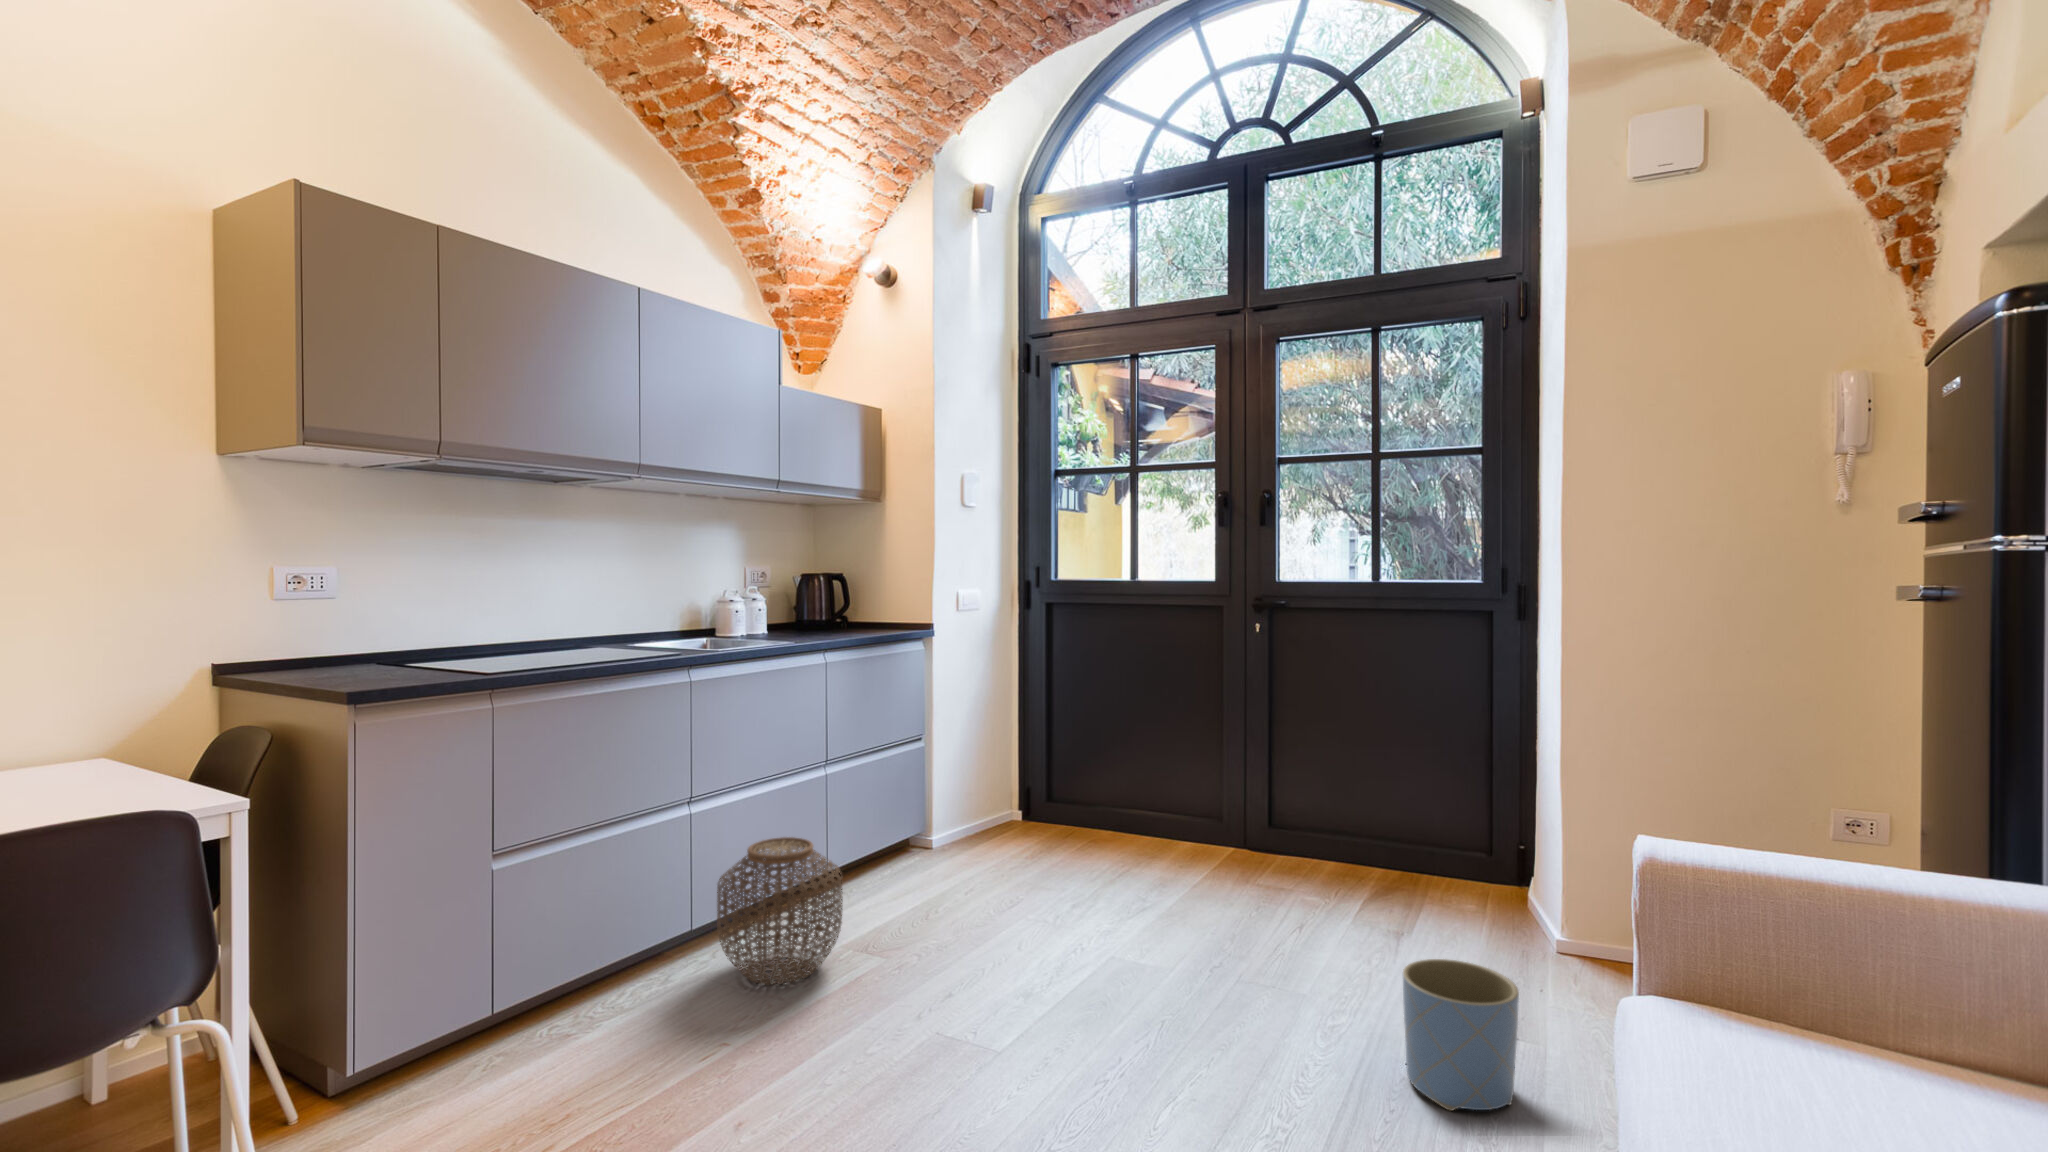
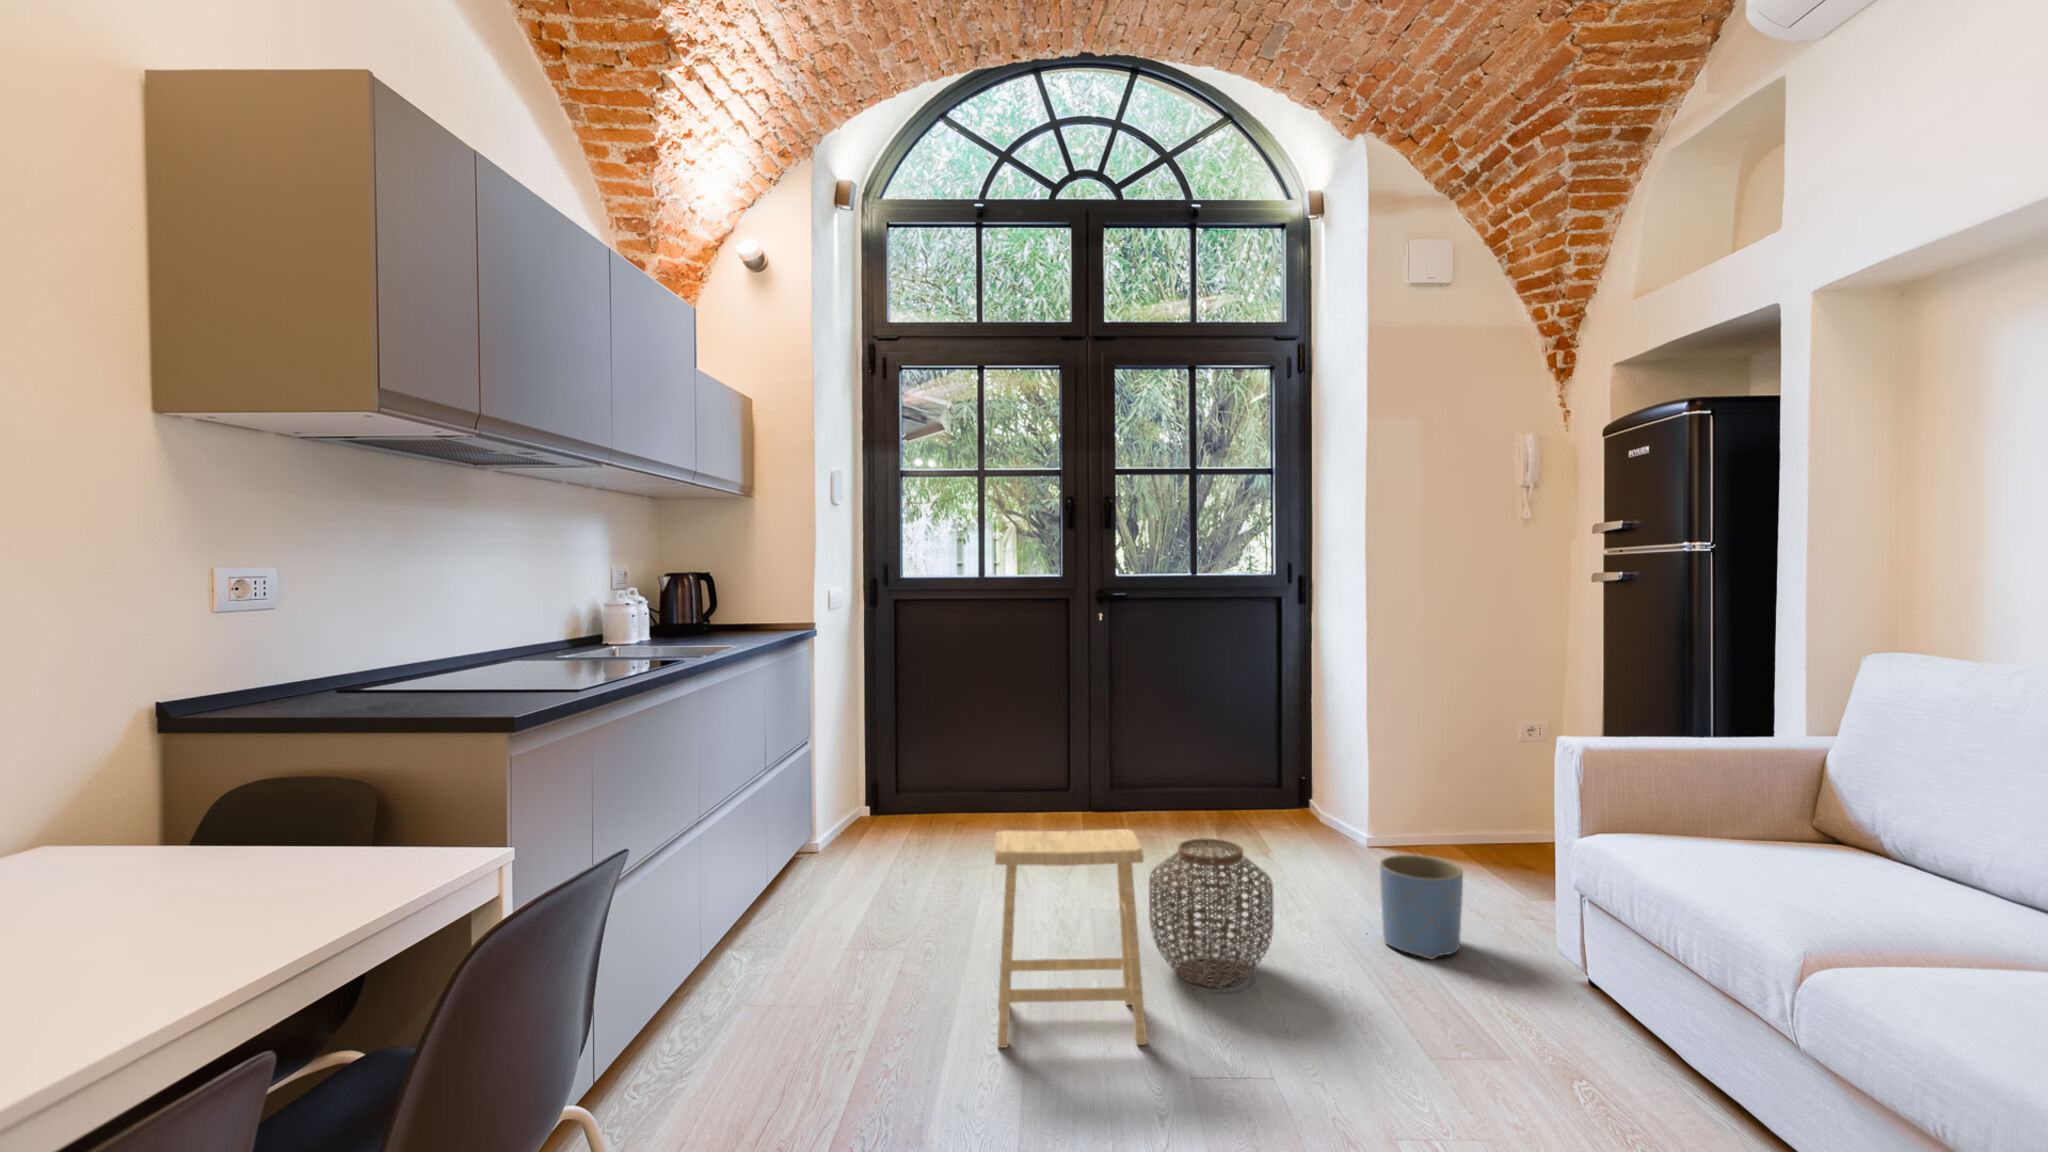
woven basket: present [717,837,842,984] -> present [1149,839,1273,987]
footstool: none [838,842,1023,1106] -> present [995,829,1147,1048]

